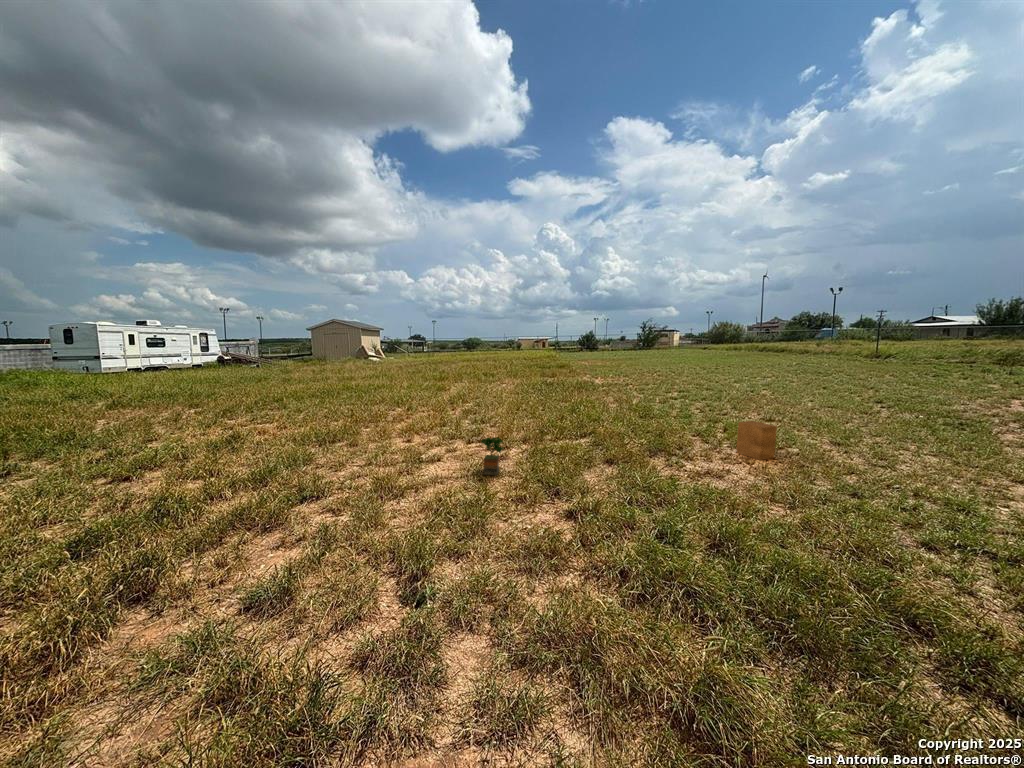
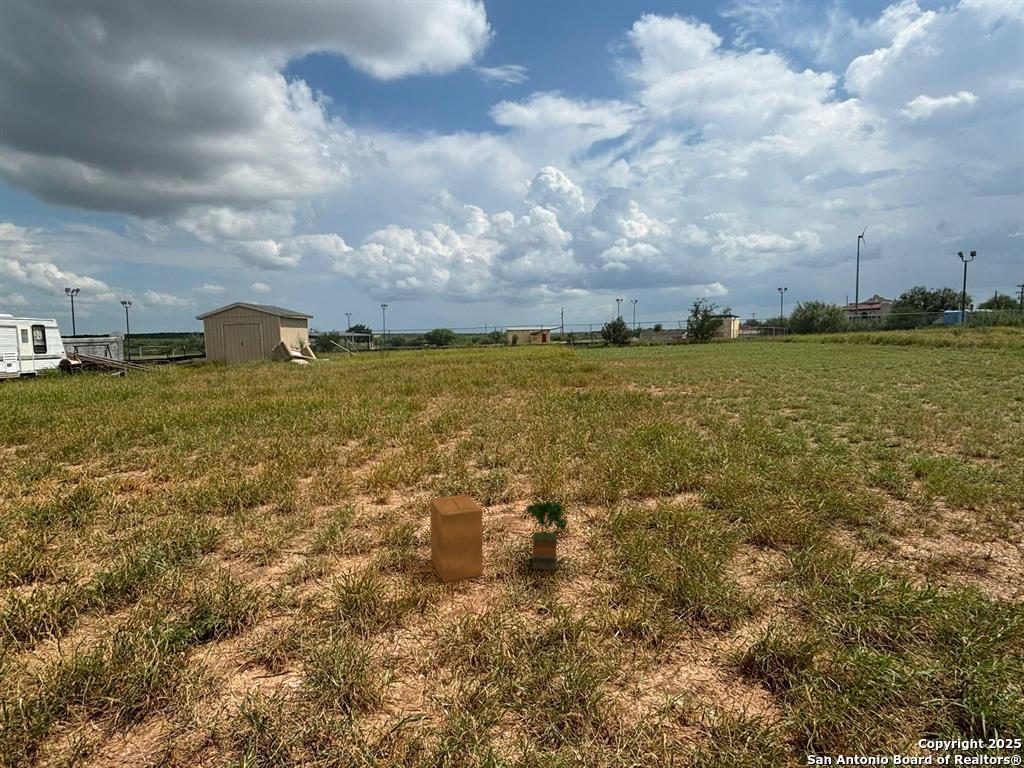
cardboard box: present [736,421,777,460] -> present [430,494,483,582]

